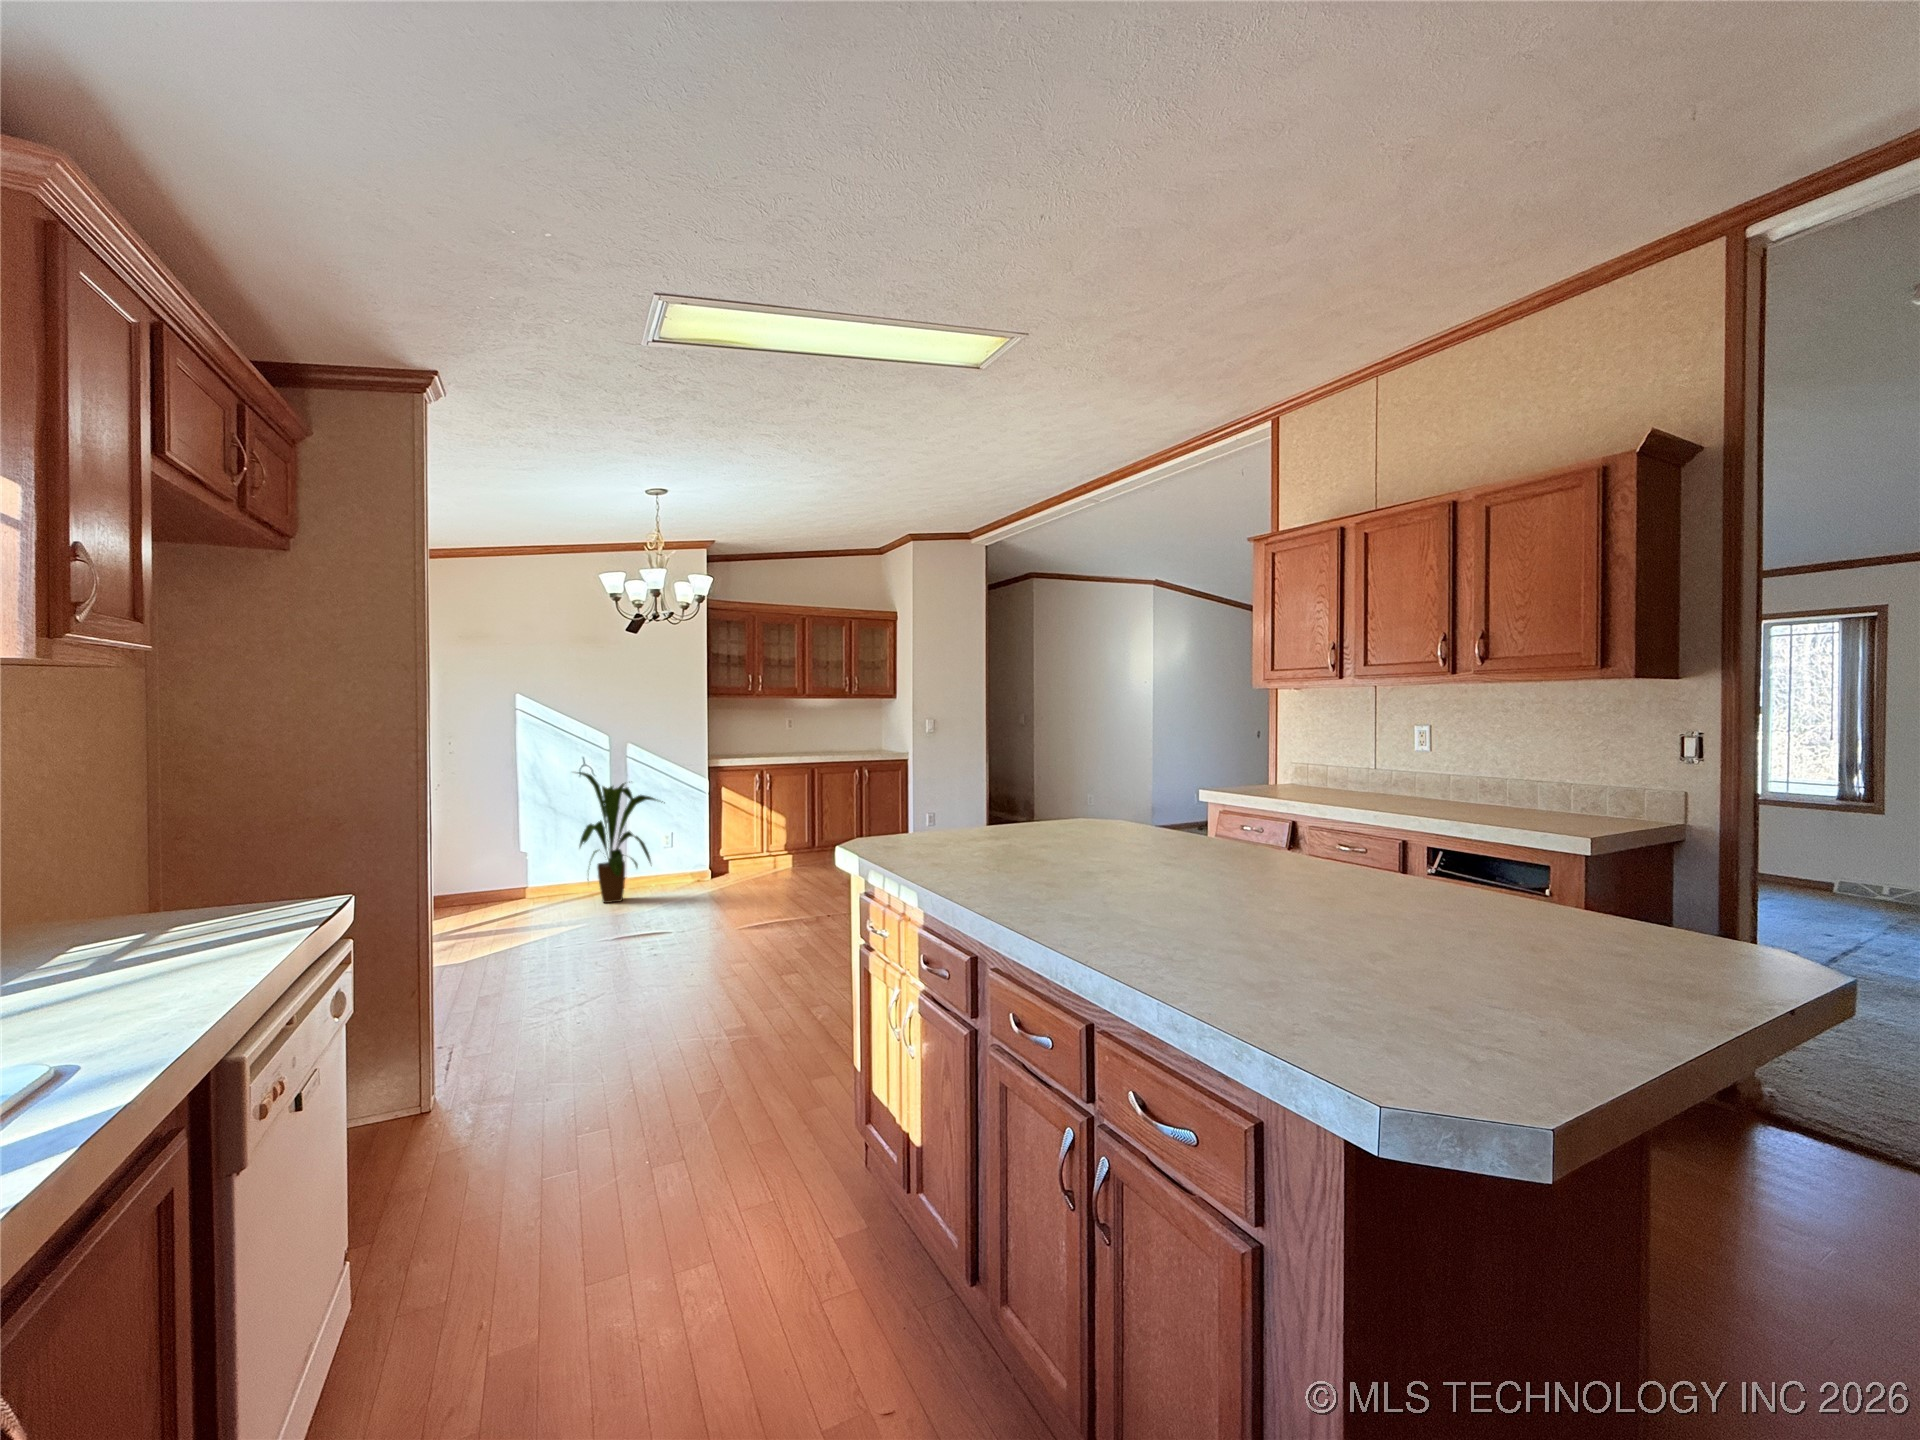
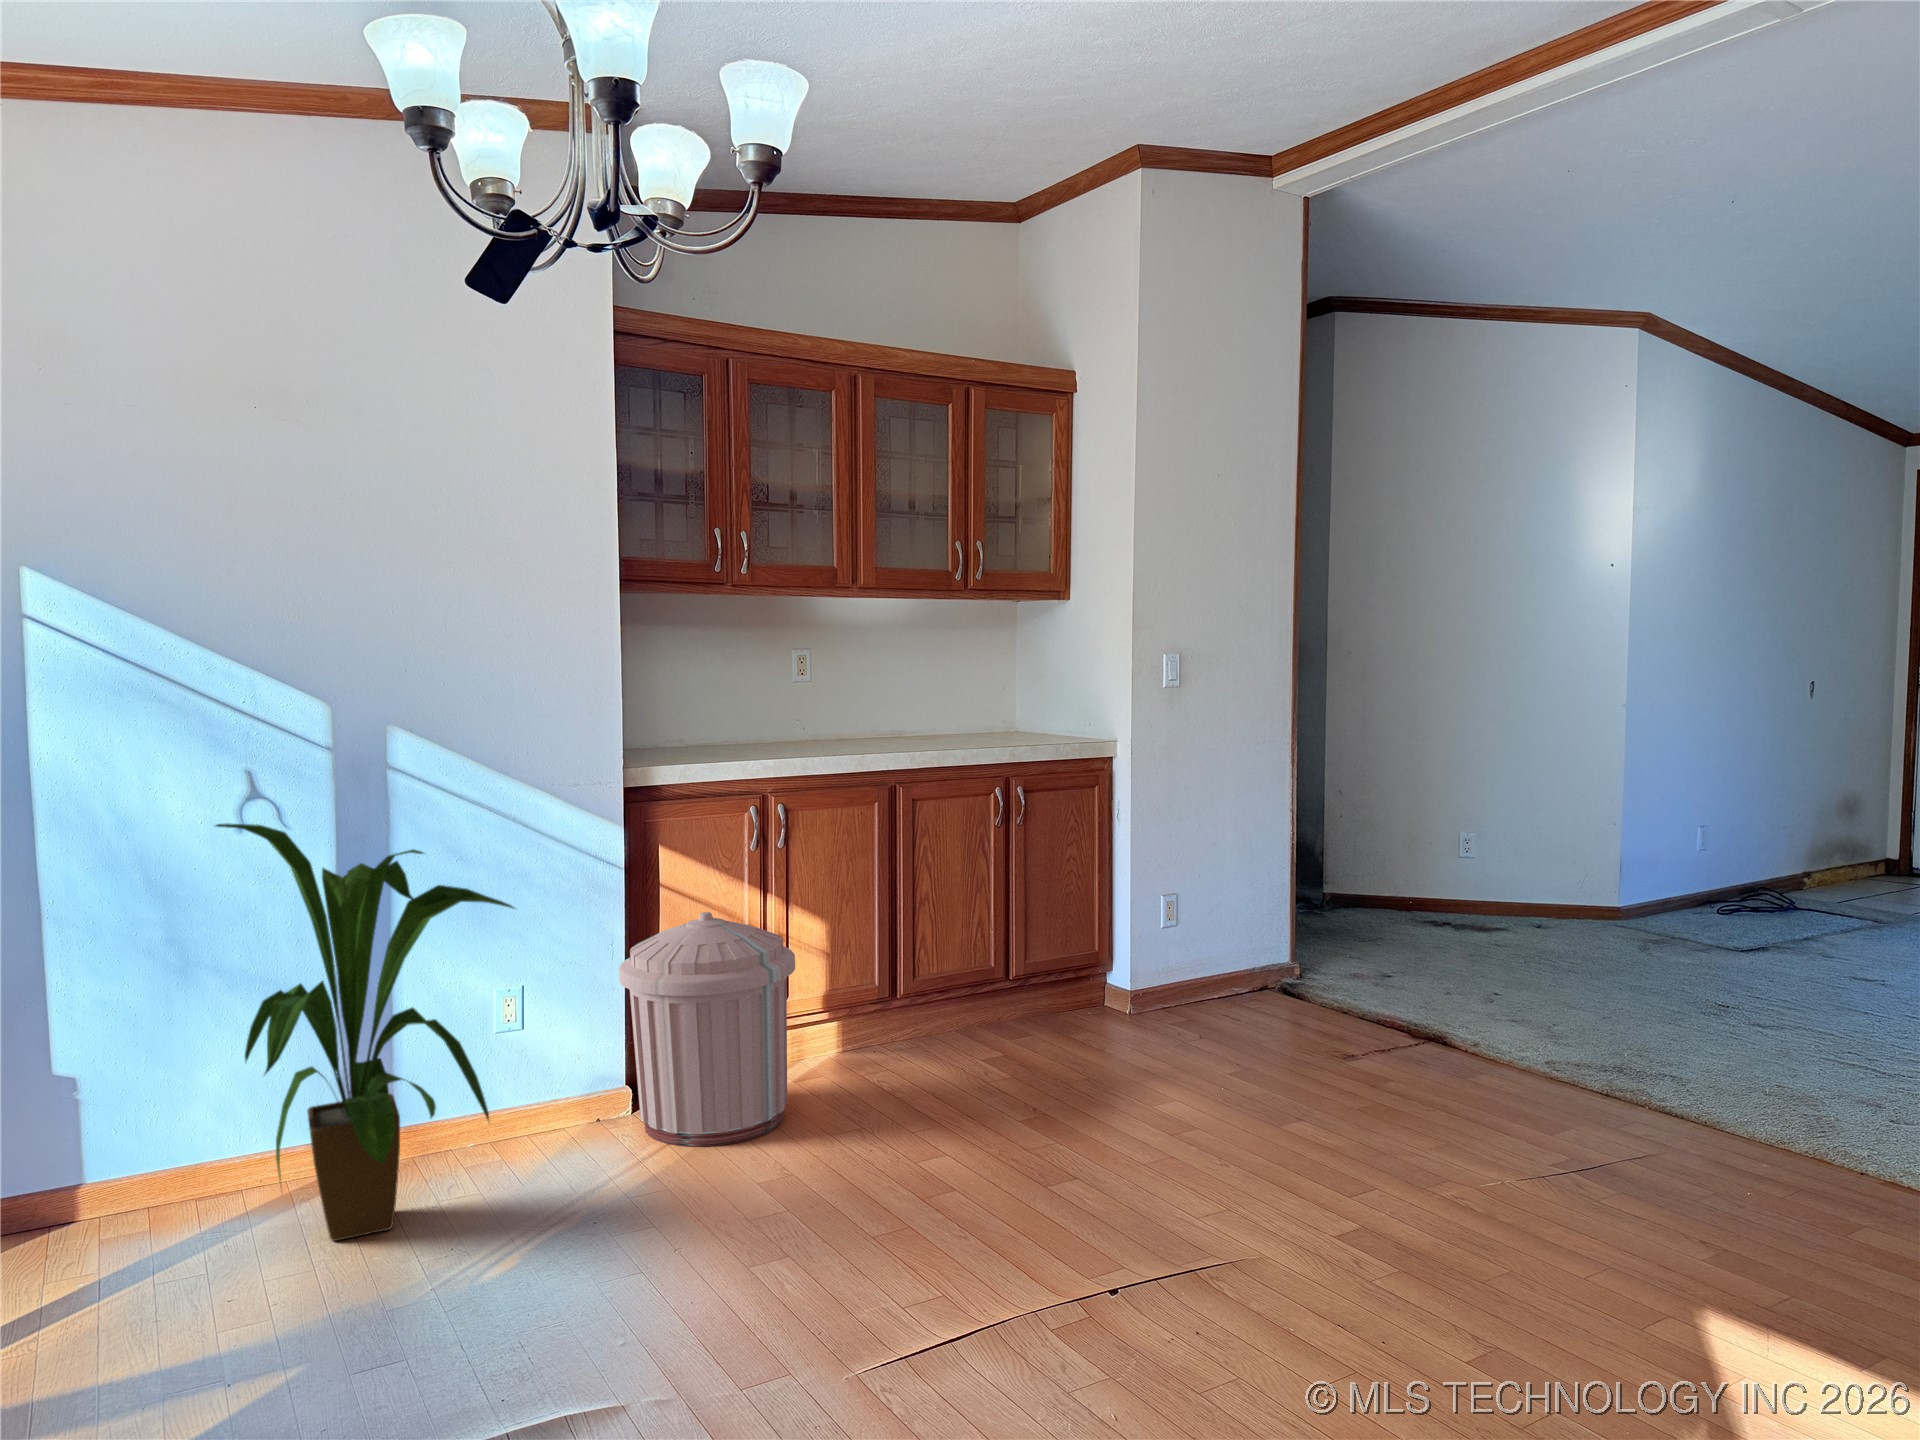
trash can: none [703,809,765,887] -> present [619,912,795,1147]

